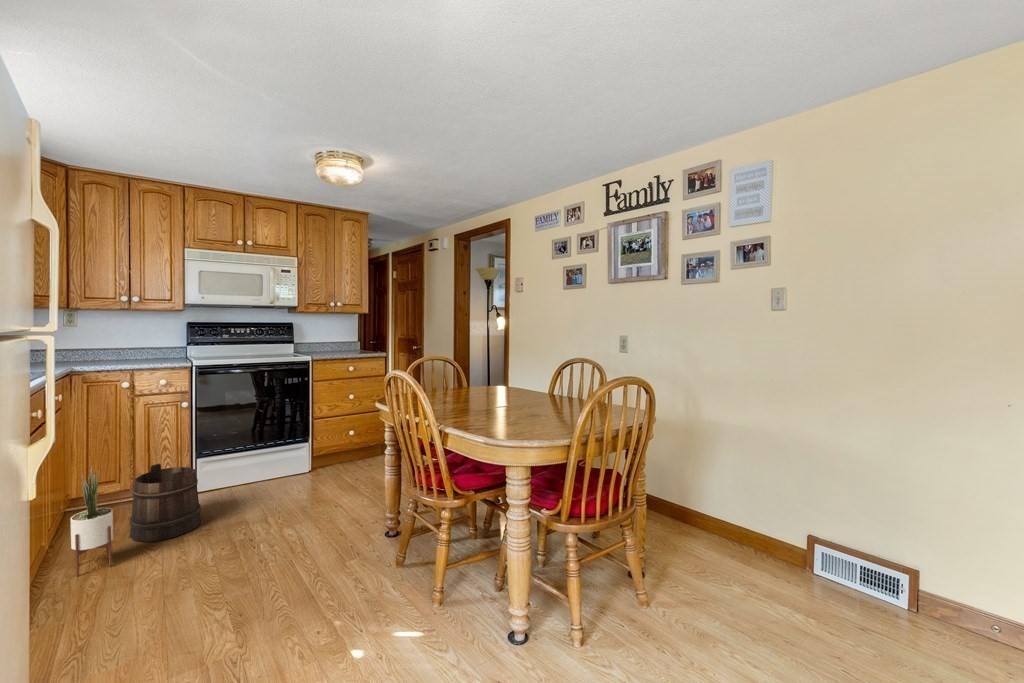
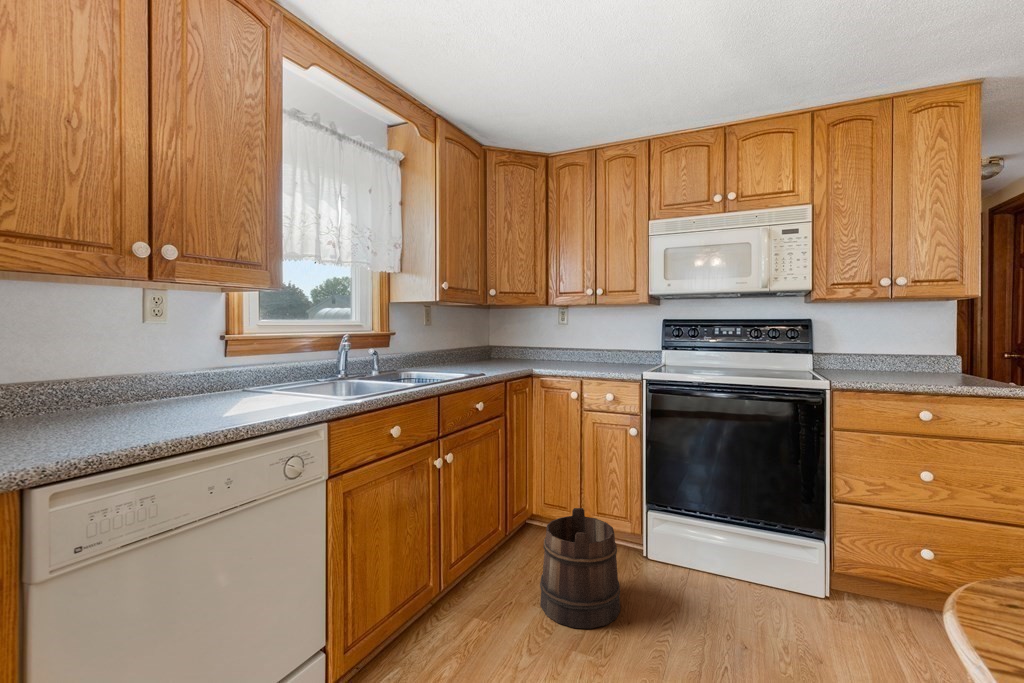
potted plant: present [71,466,113,576] -> none [464,493,506,636]

